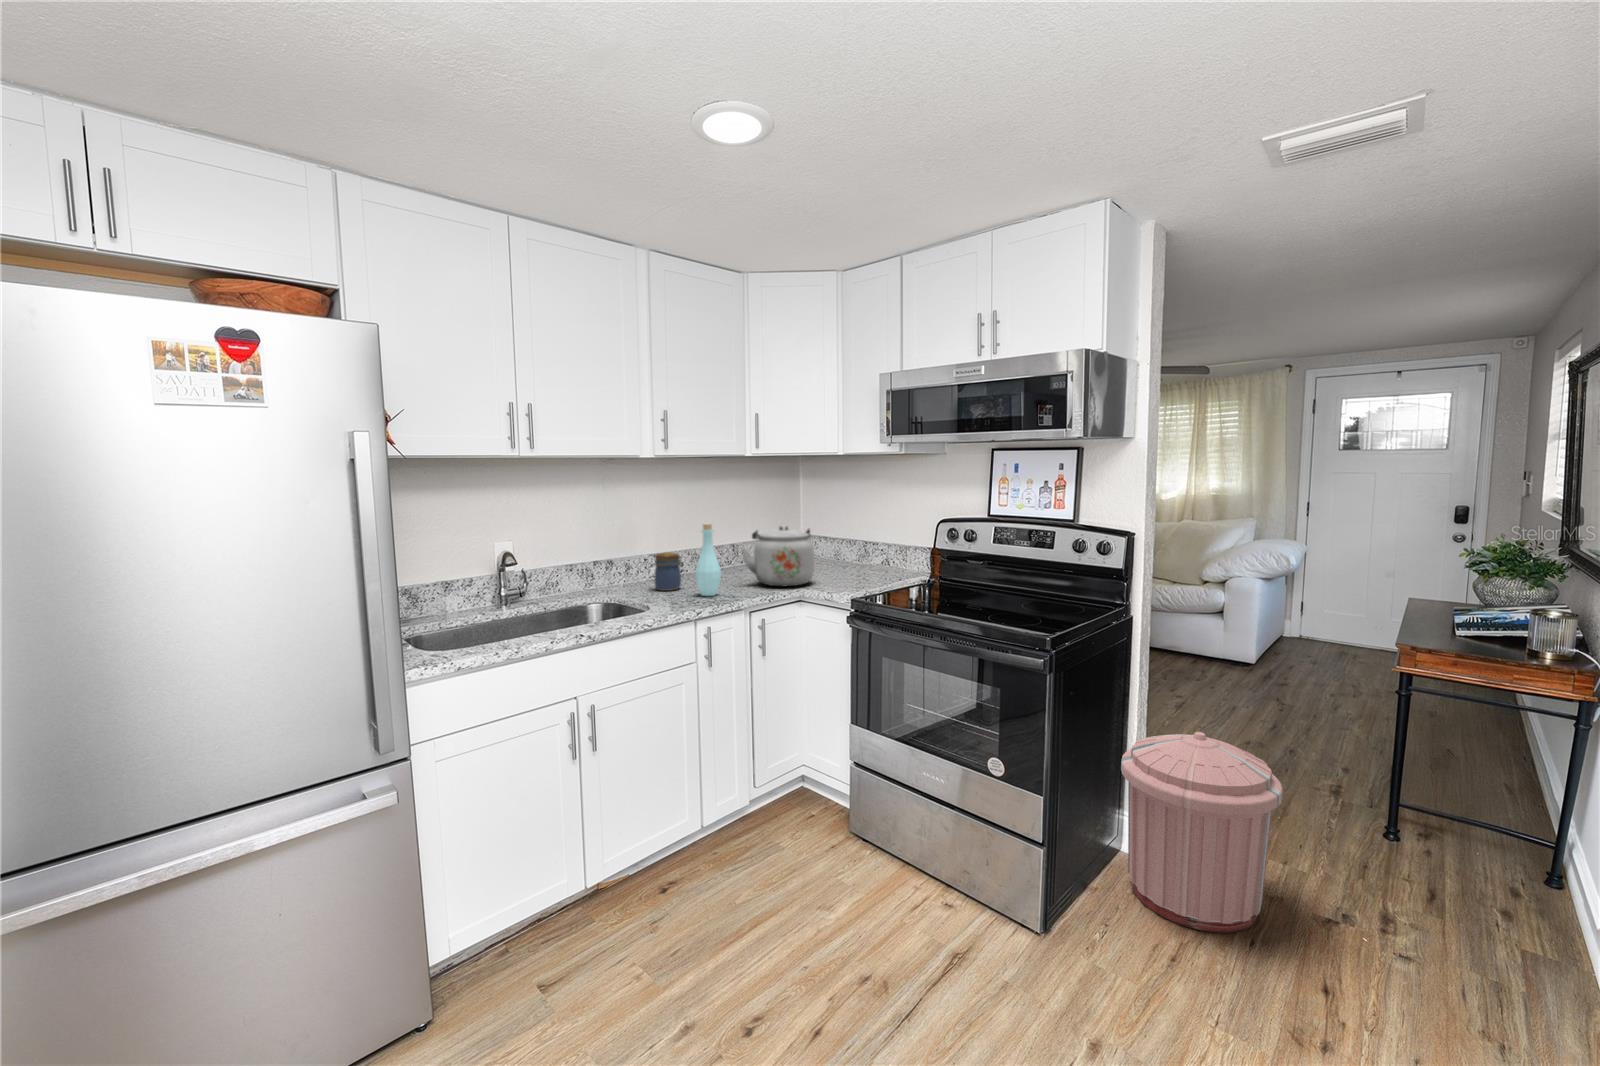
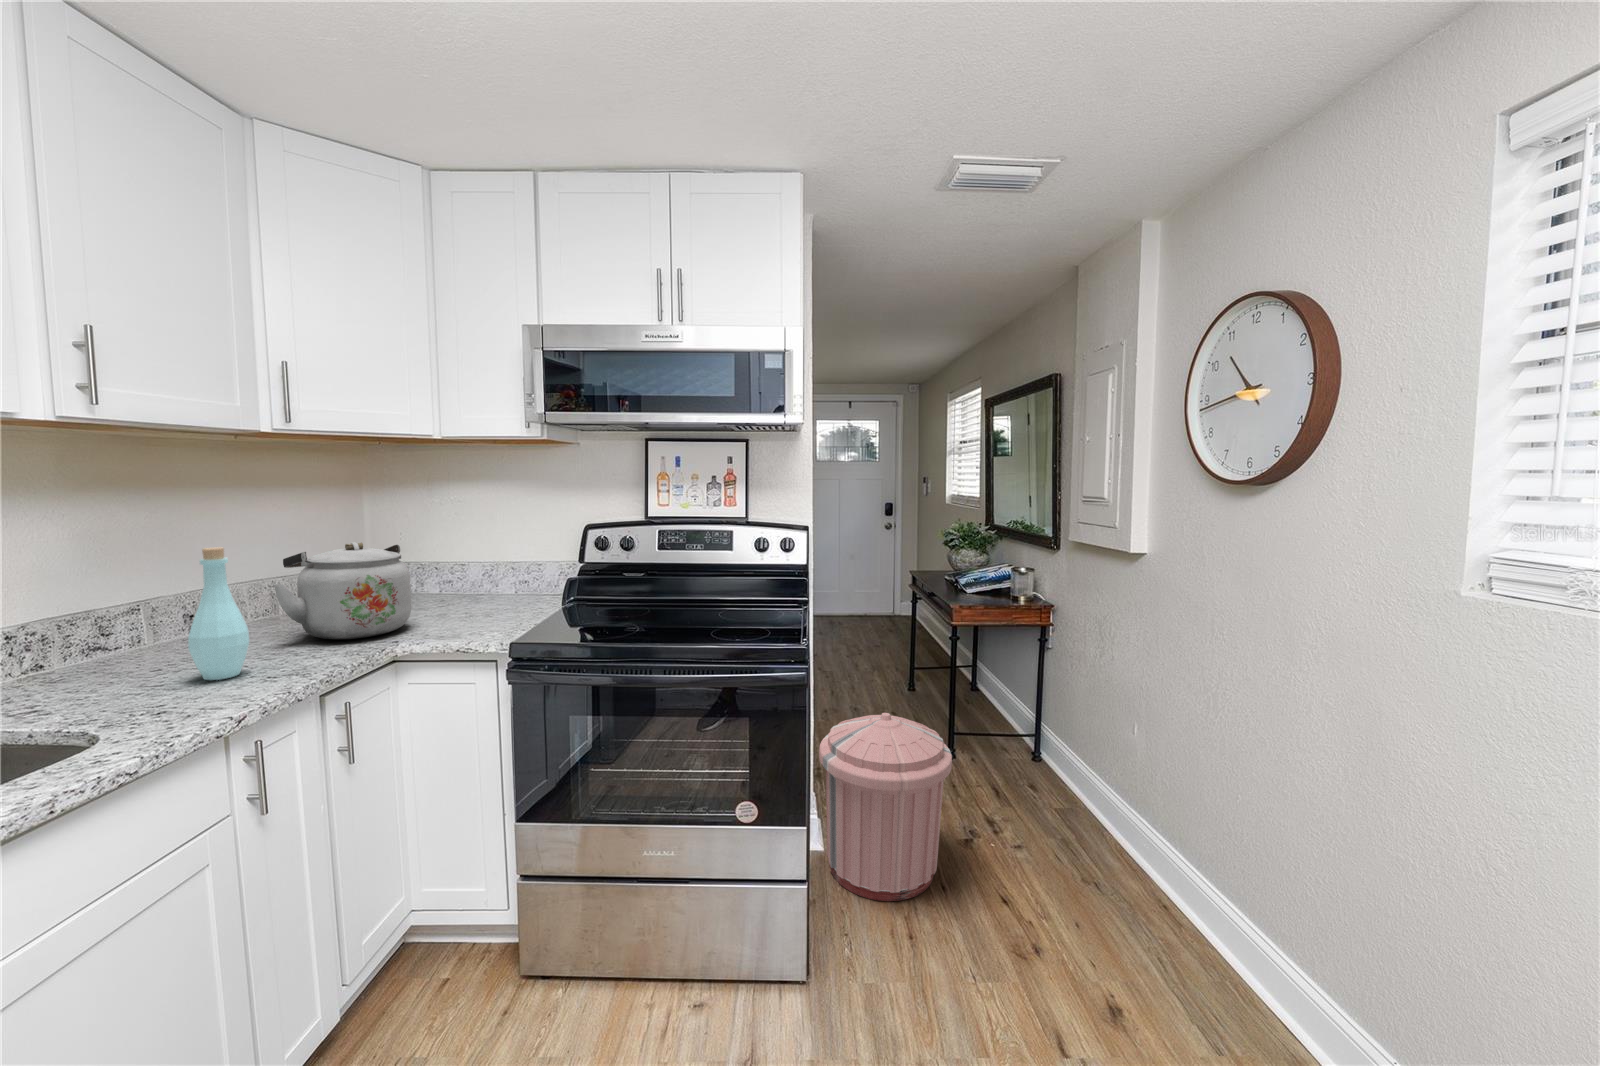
jar: present [654,552,684,591] -> none [57,608,141,686]

